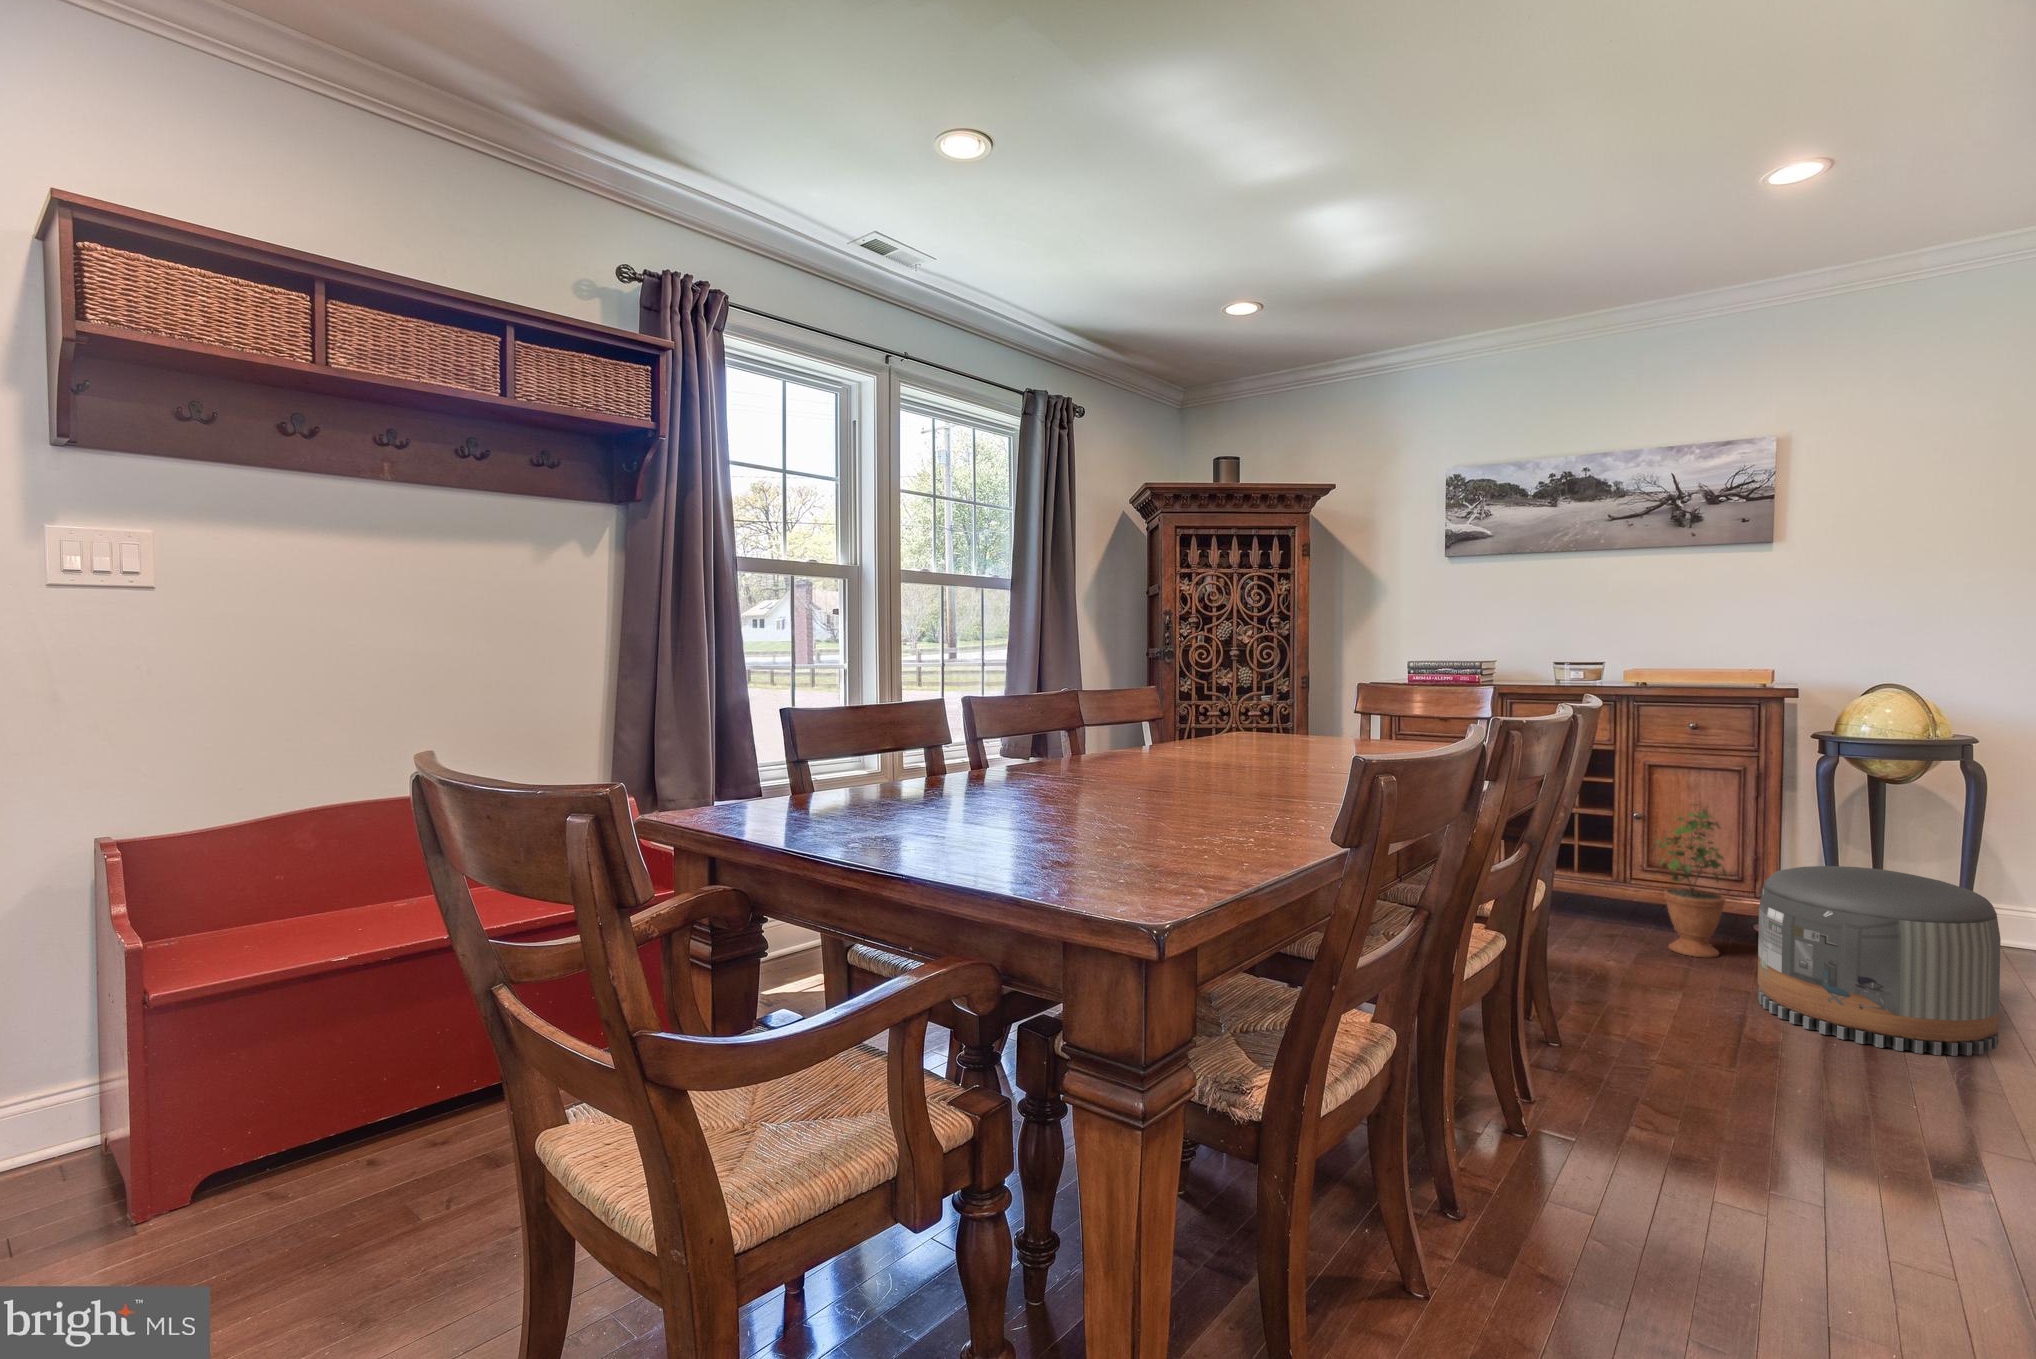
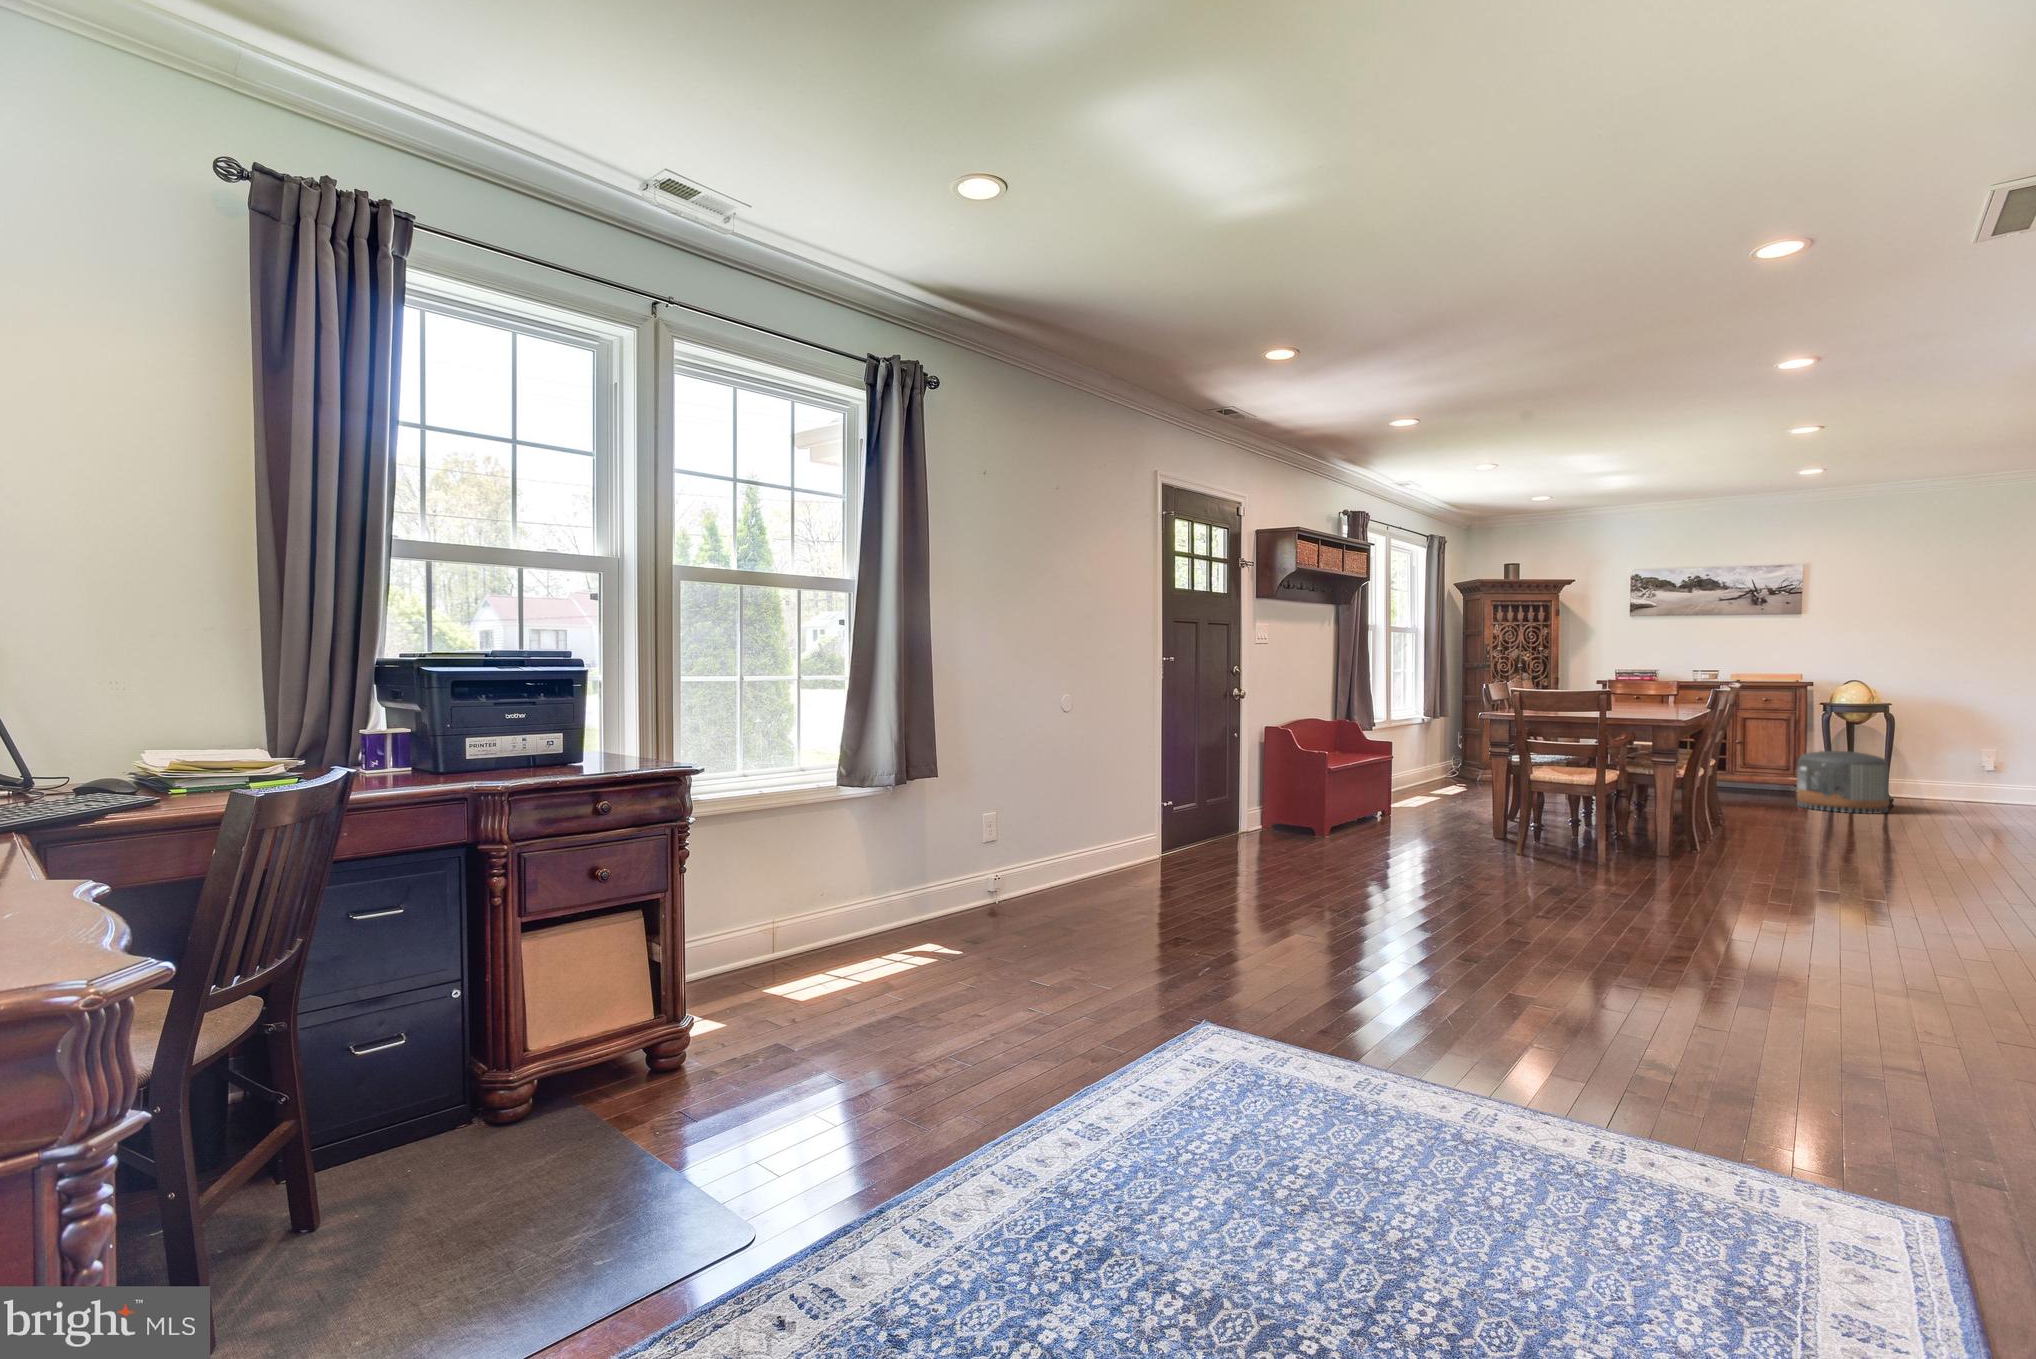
potted plant: present [1652,805,1727,957] -> none [1748,733,1783,798]

